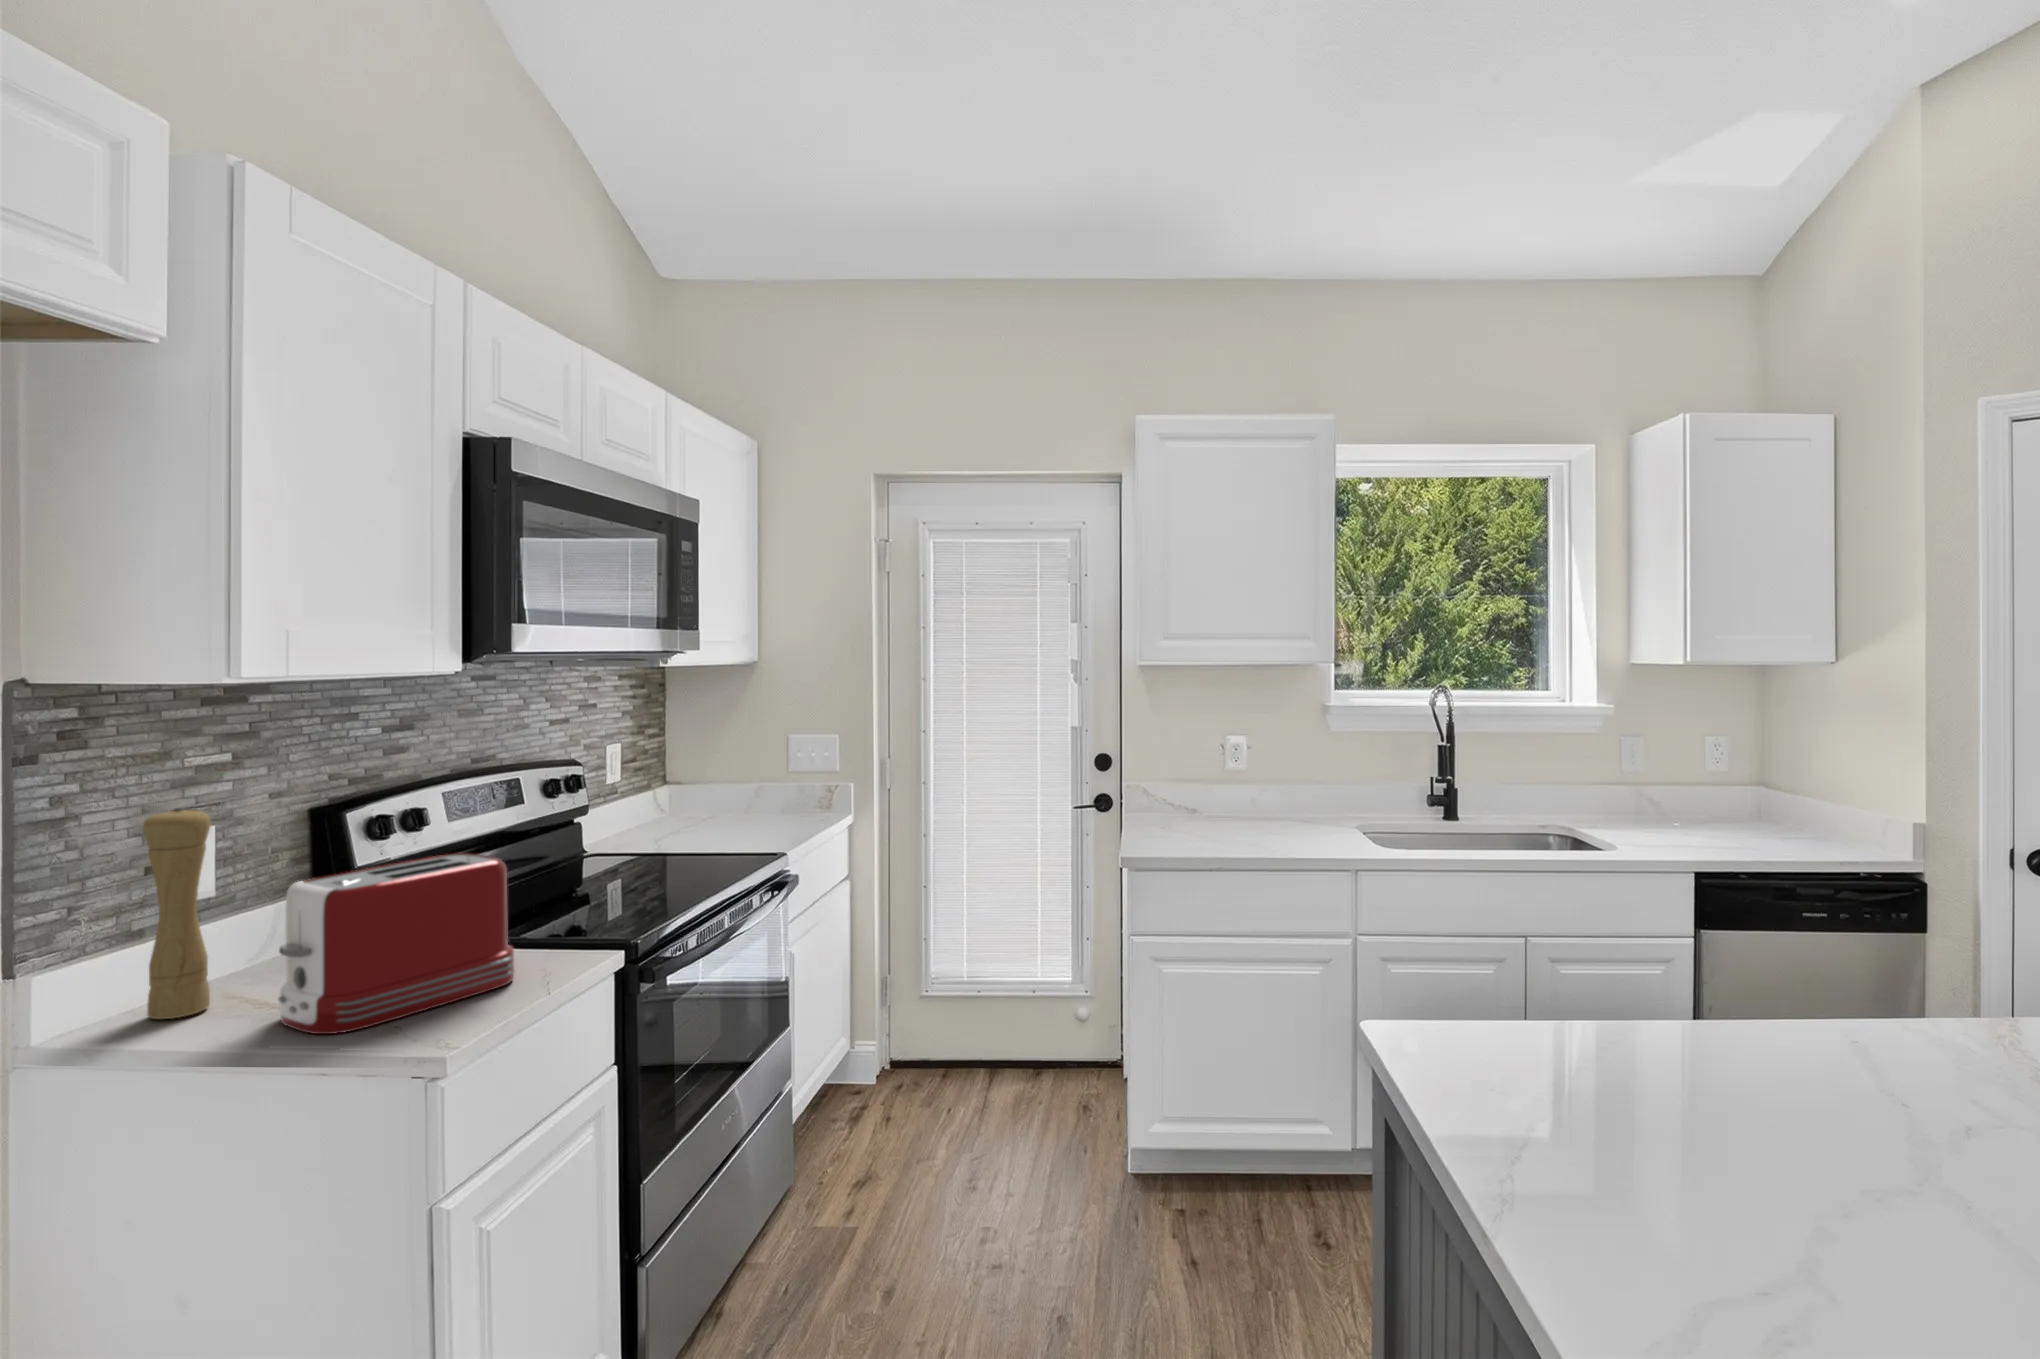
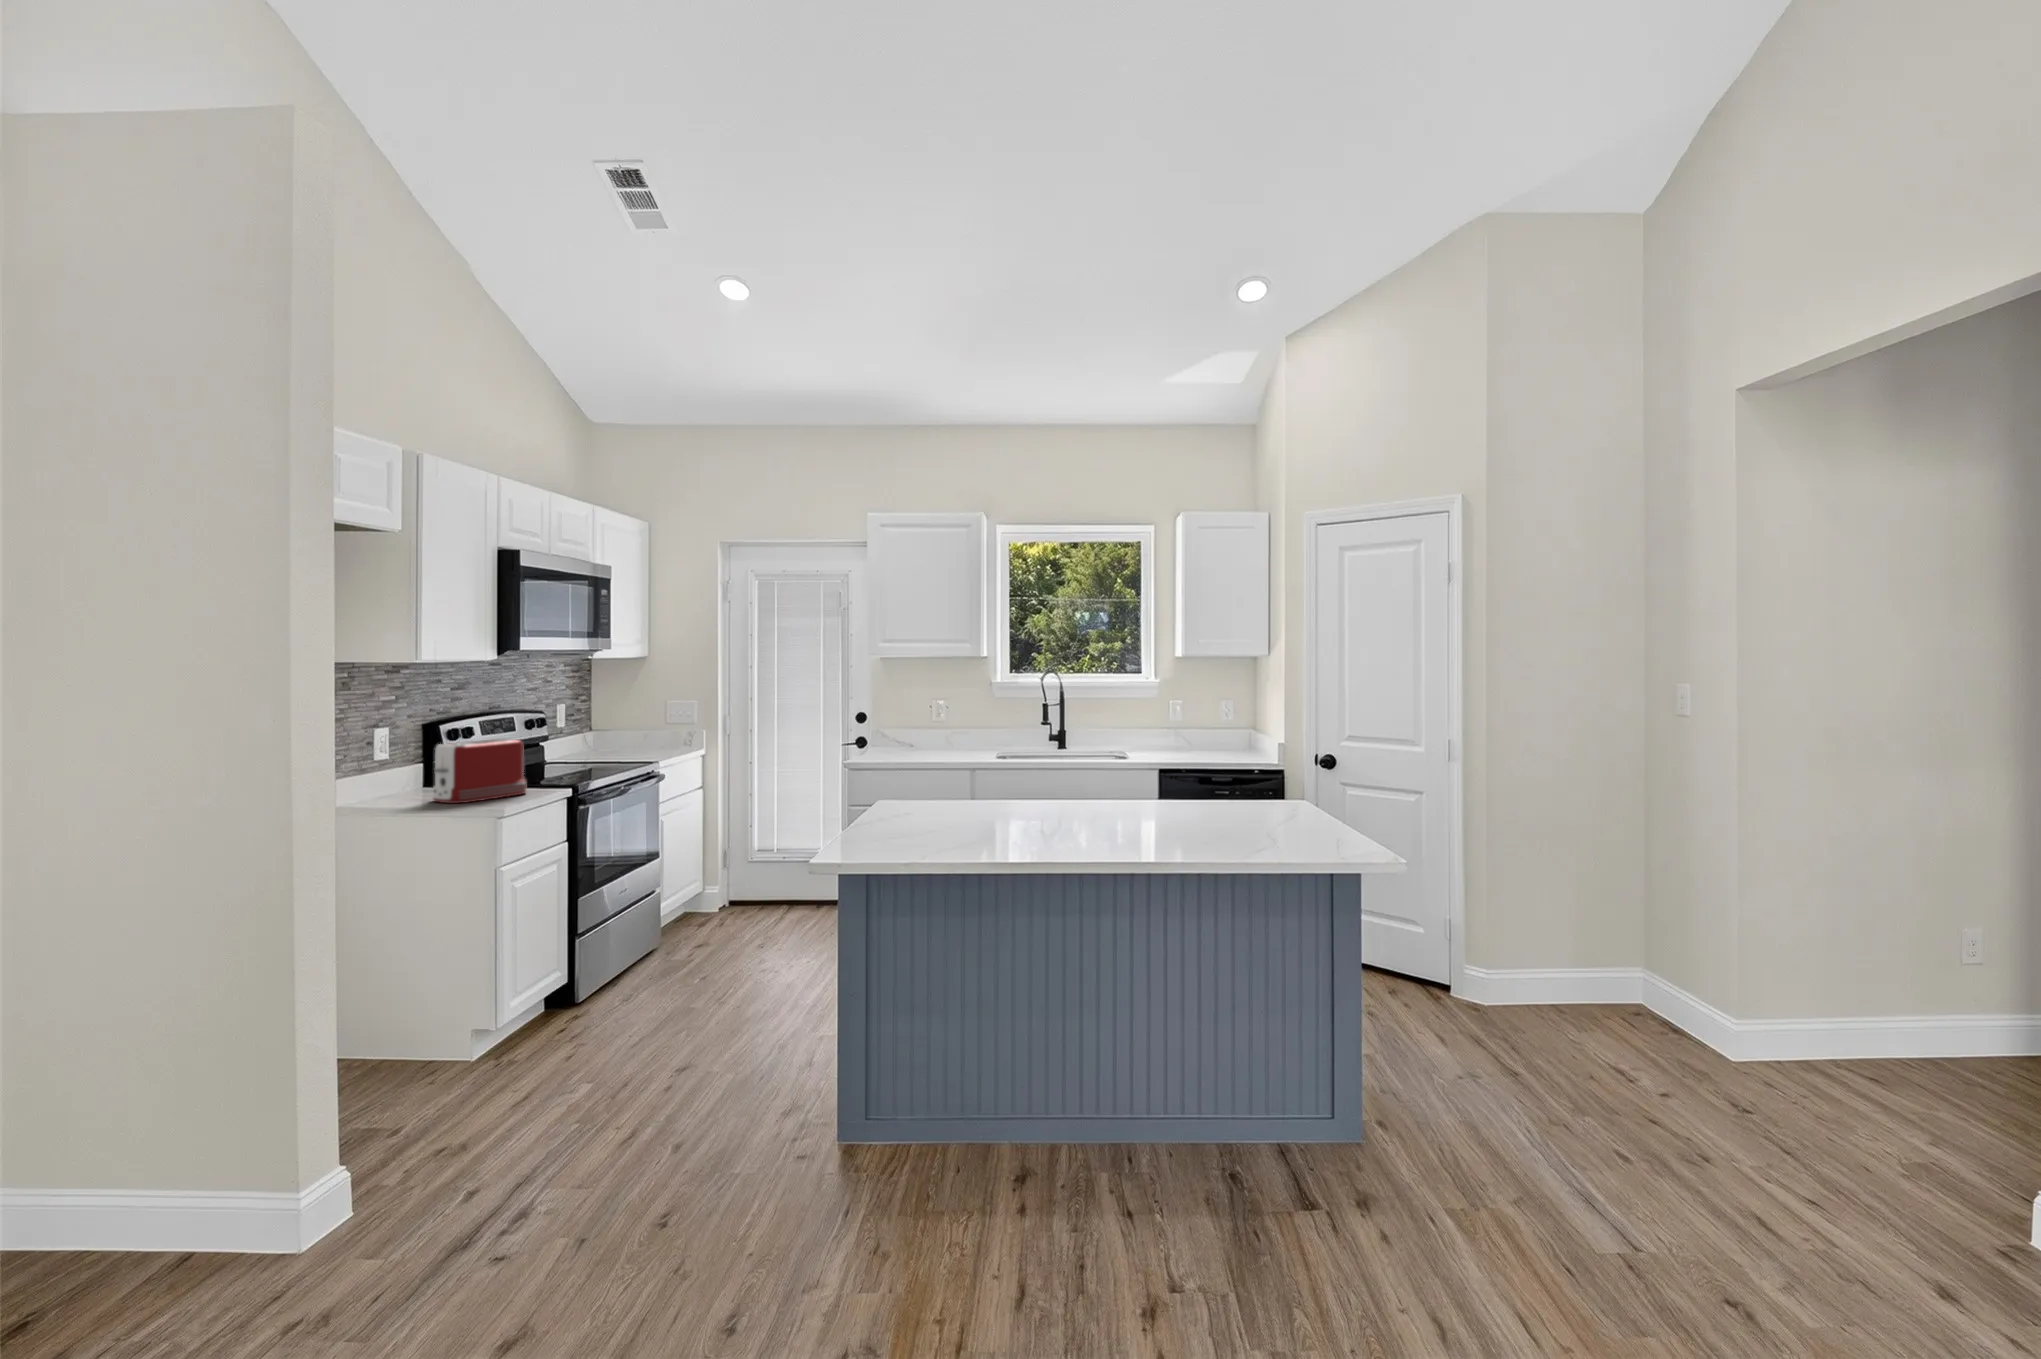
pepper mill: present [143,808,211,1019] -> none [373,714,398,801]

